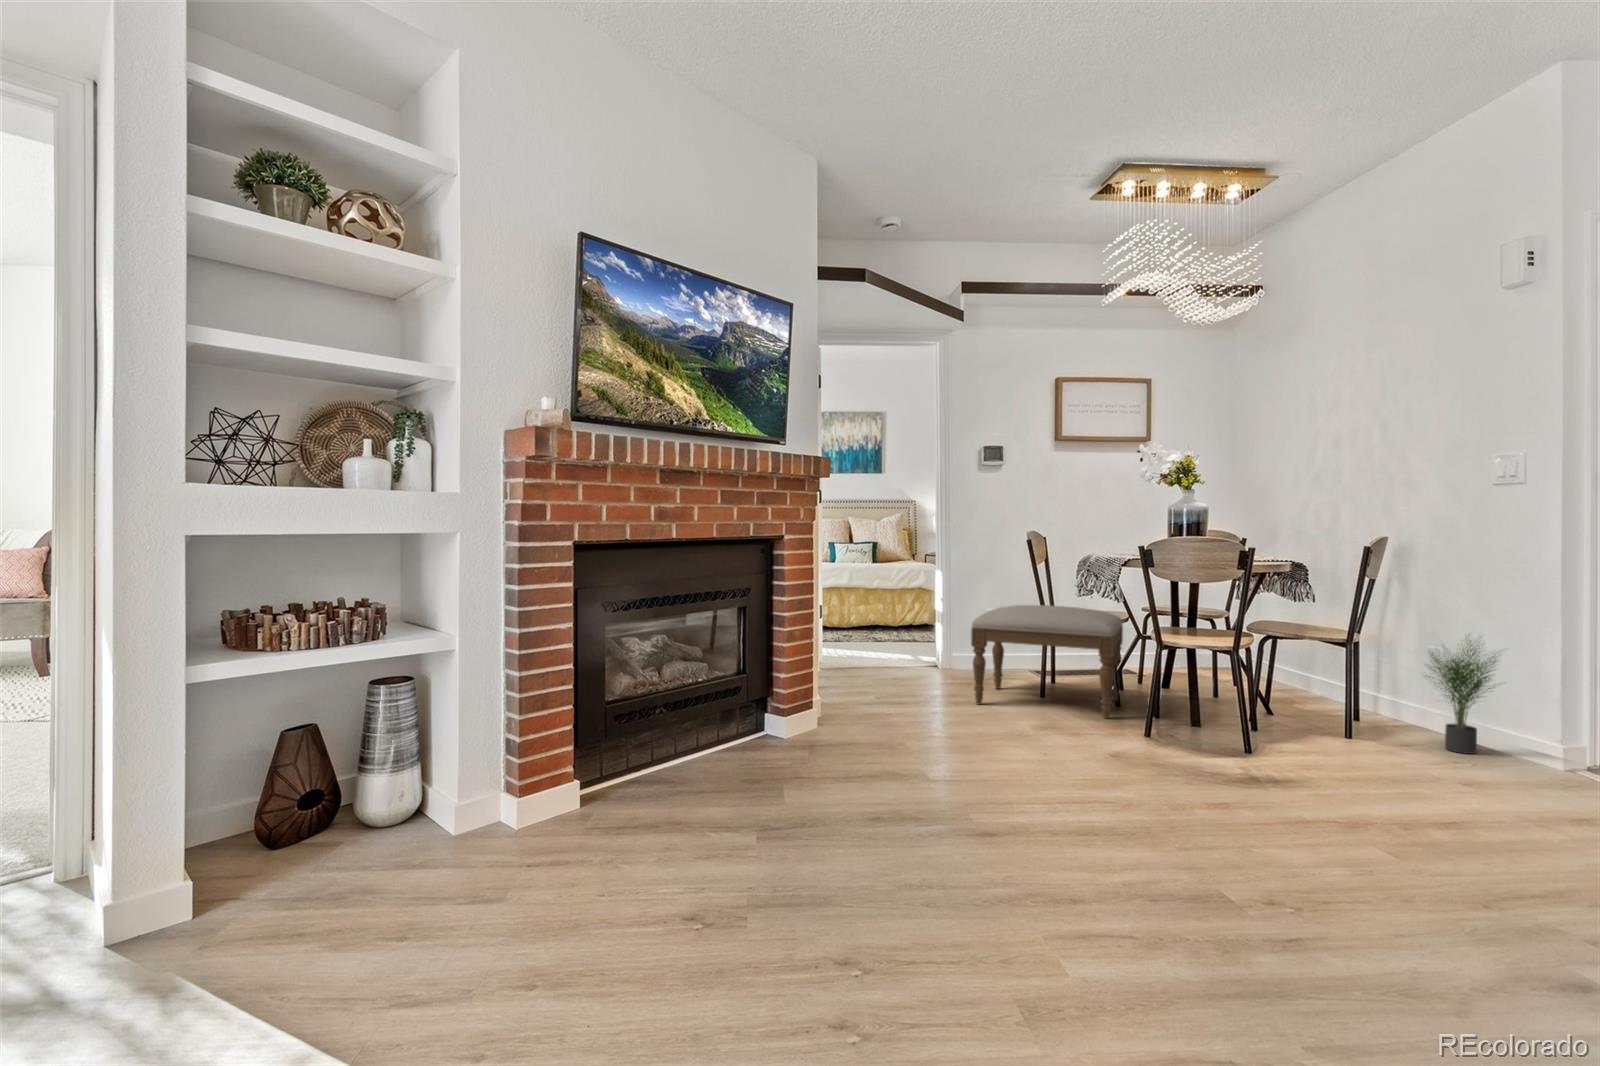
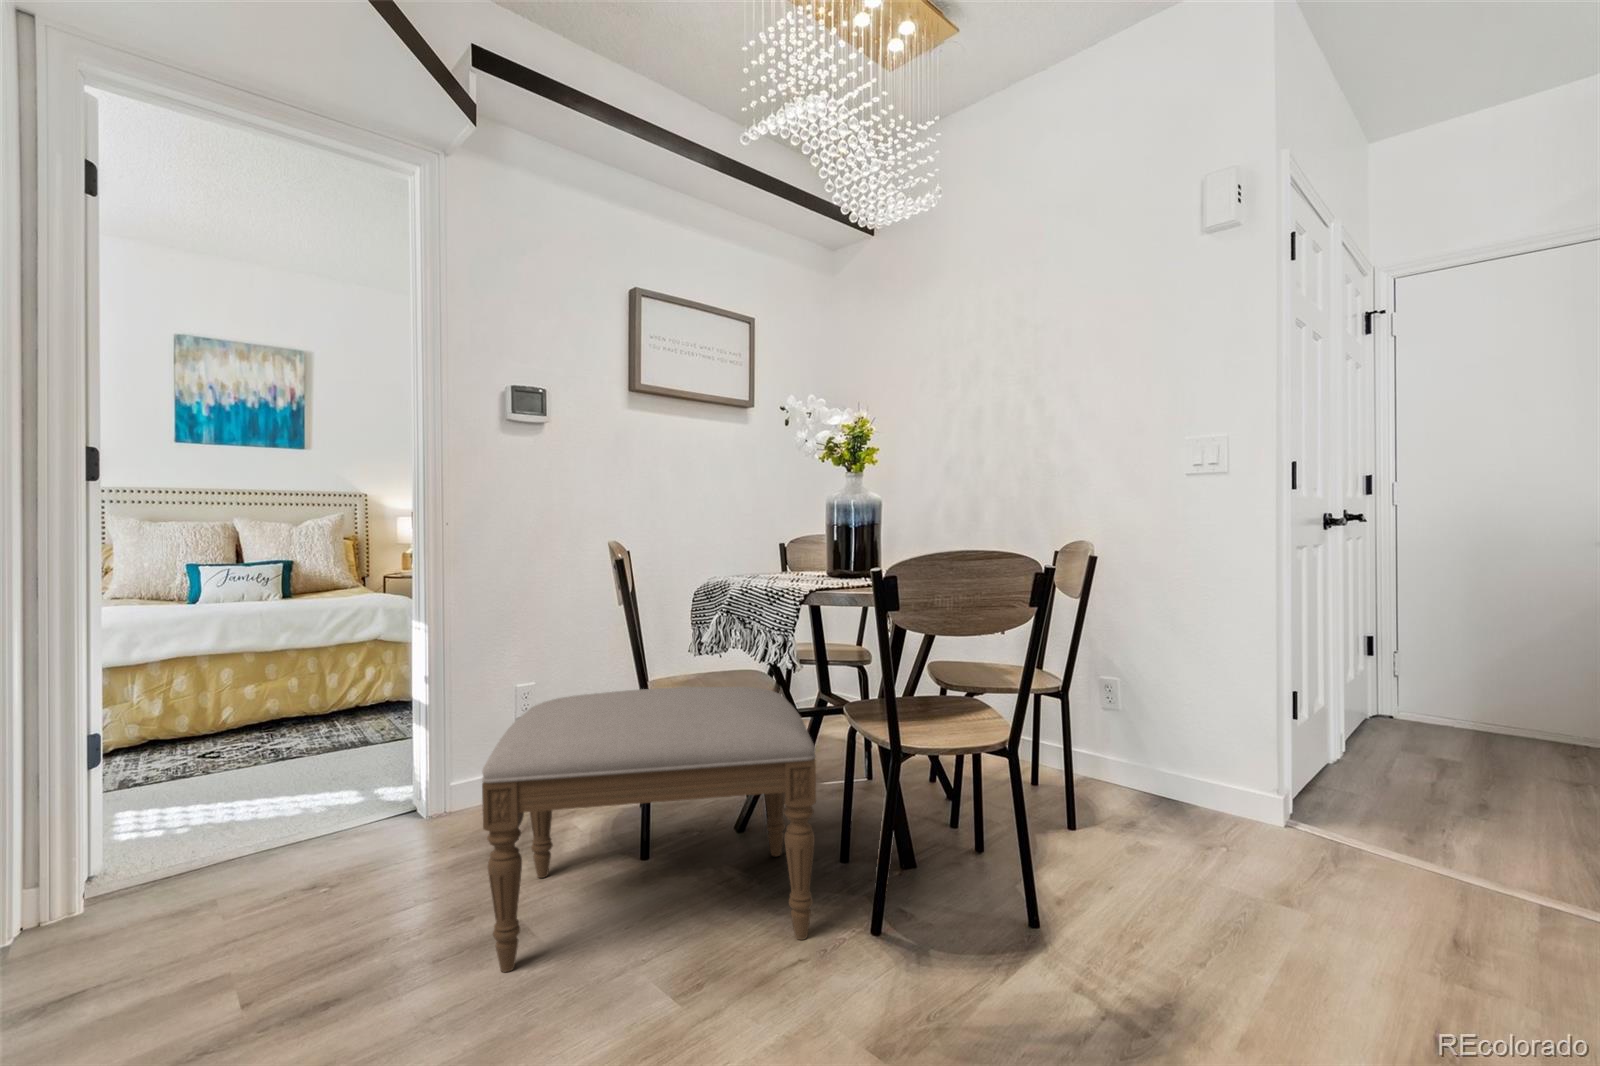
potted plant: present [1428,635,1502,754] -> none [1221,668,1377,867]

